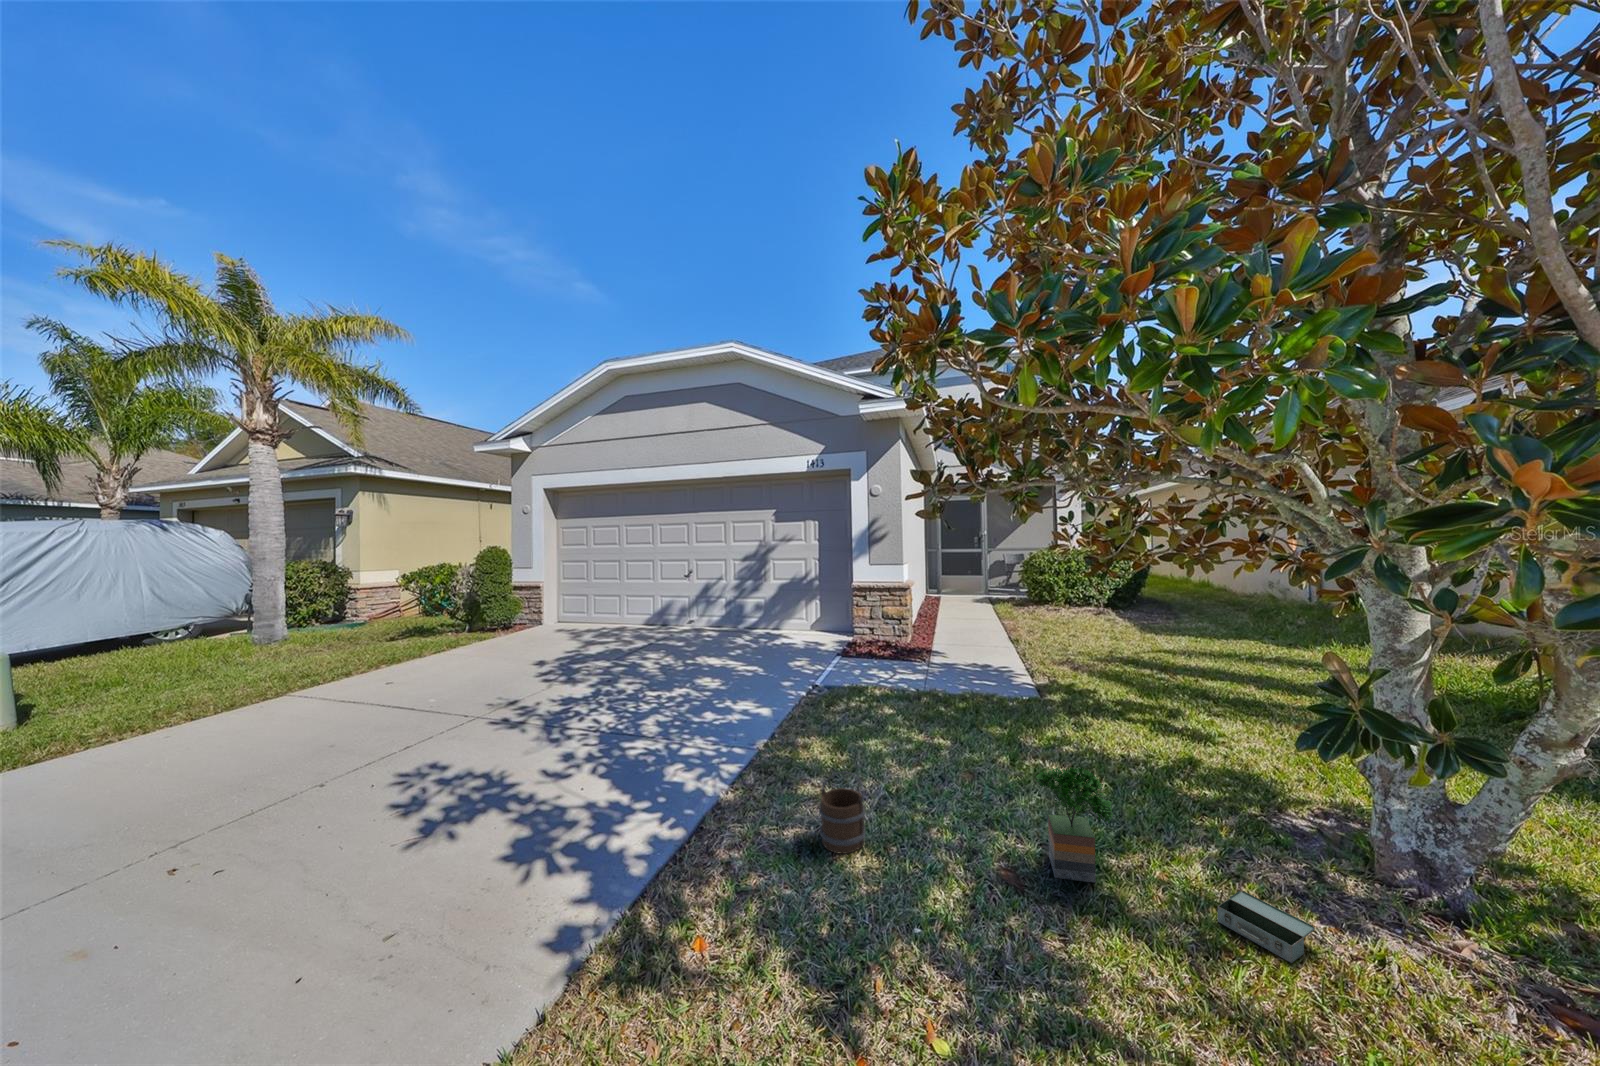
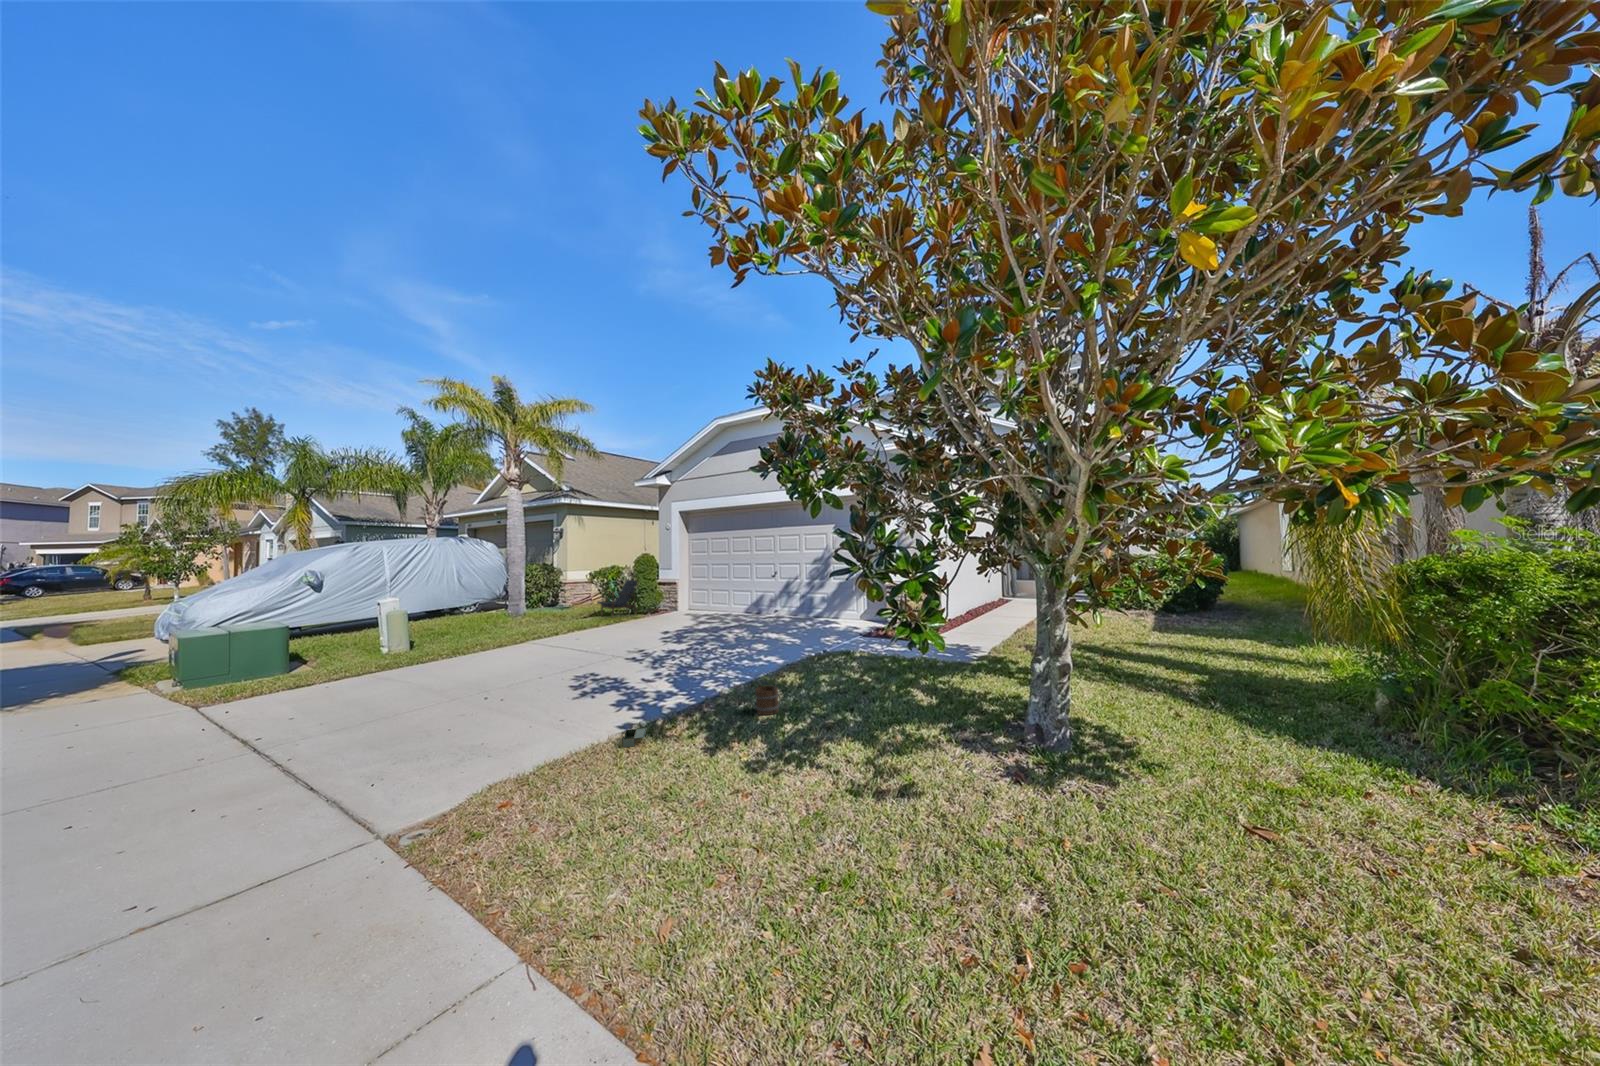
lounge chair: none [412,584,479,642] -> present [597,580,637,617]
potted tree: present [1036,766,1113,883] -> none [853,674,887,733]
toolbox: present [1217,891,1315,963] -> present [622,727,647,747]

